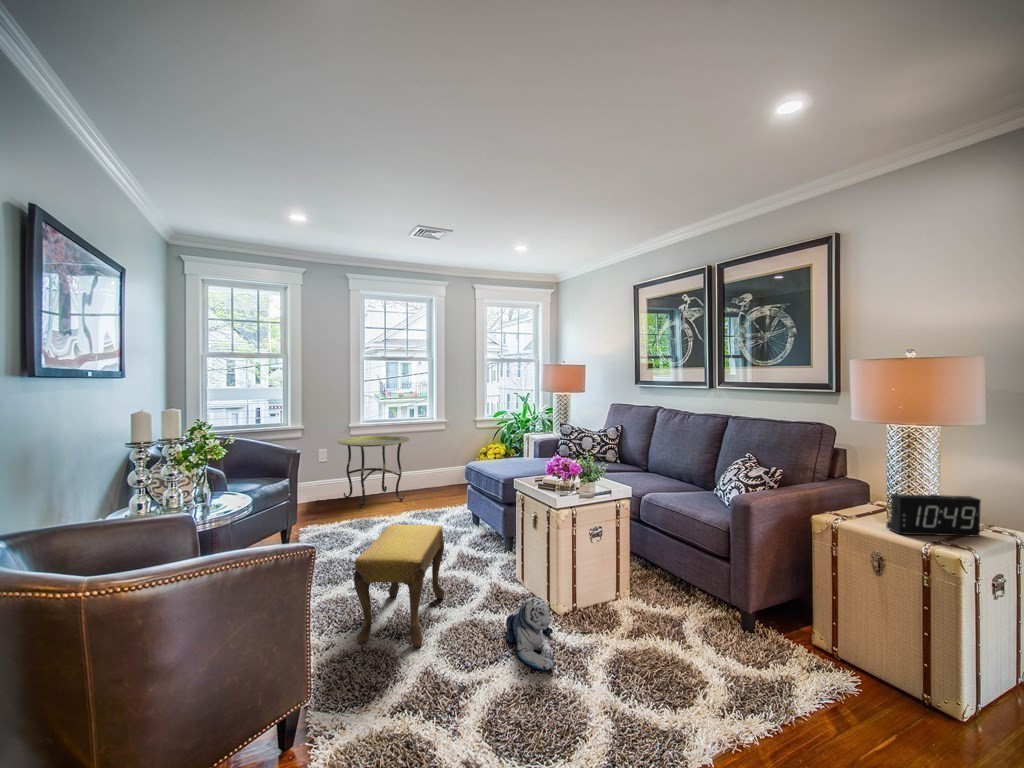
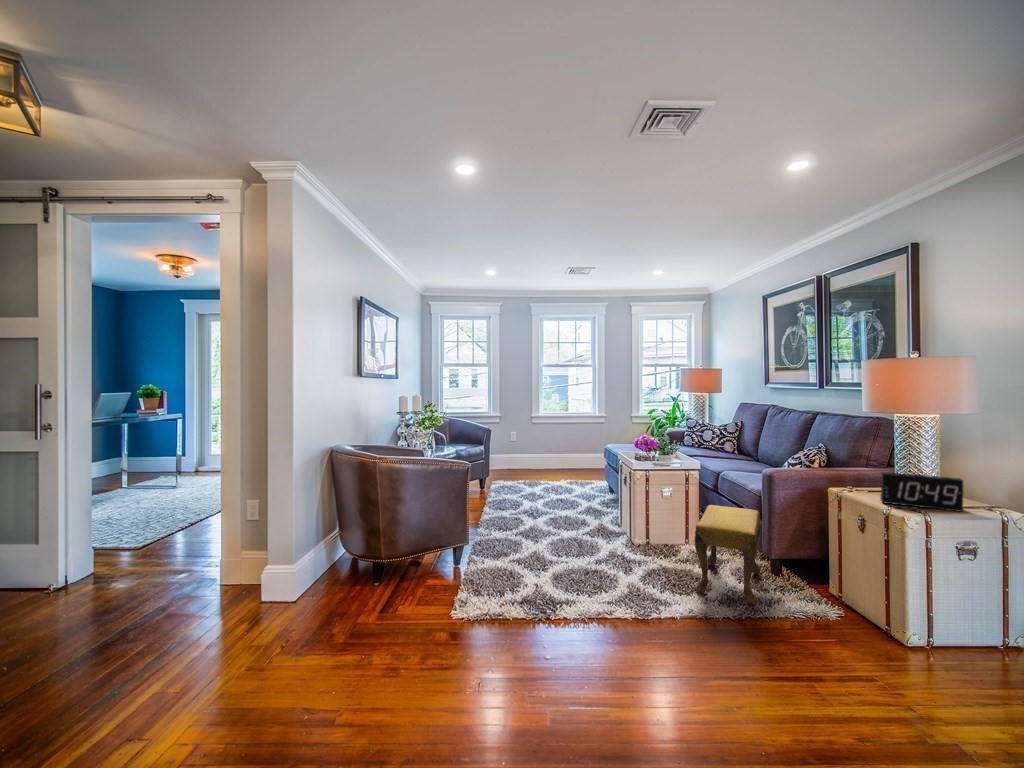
side table: present [337,435,410,508] -> none [520,424,572,475]
footstool: present [354,525,444,647] -> present [695,505,761,605]
plush toy: present [506,598,554,671] -> none [590,523,623,564]

